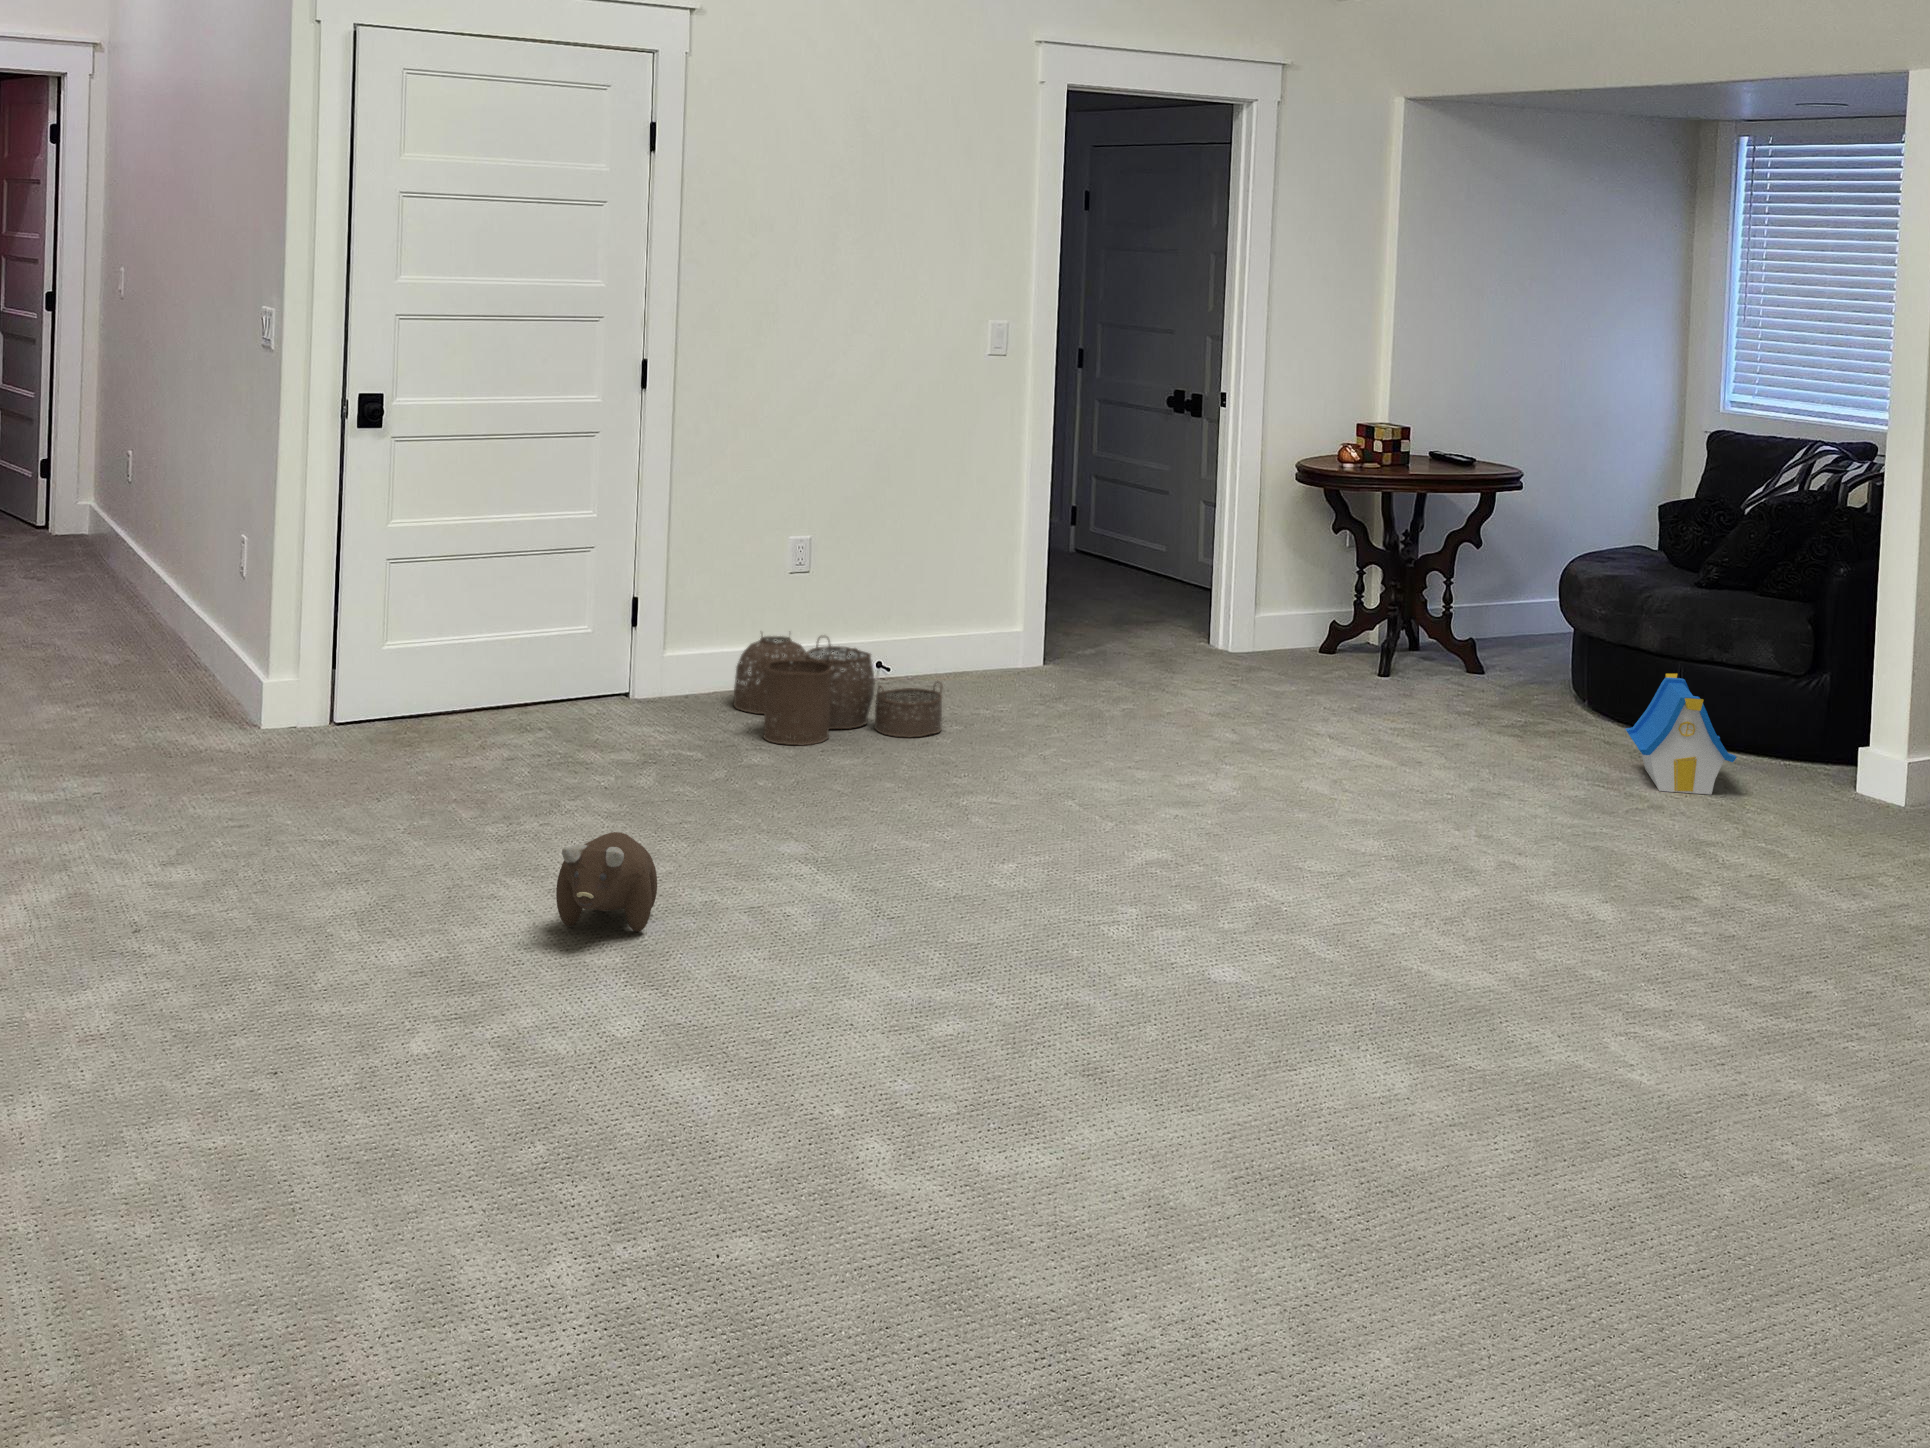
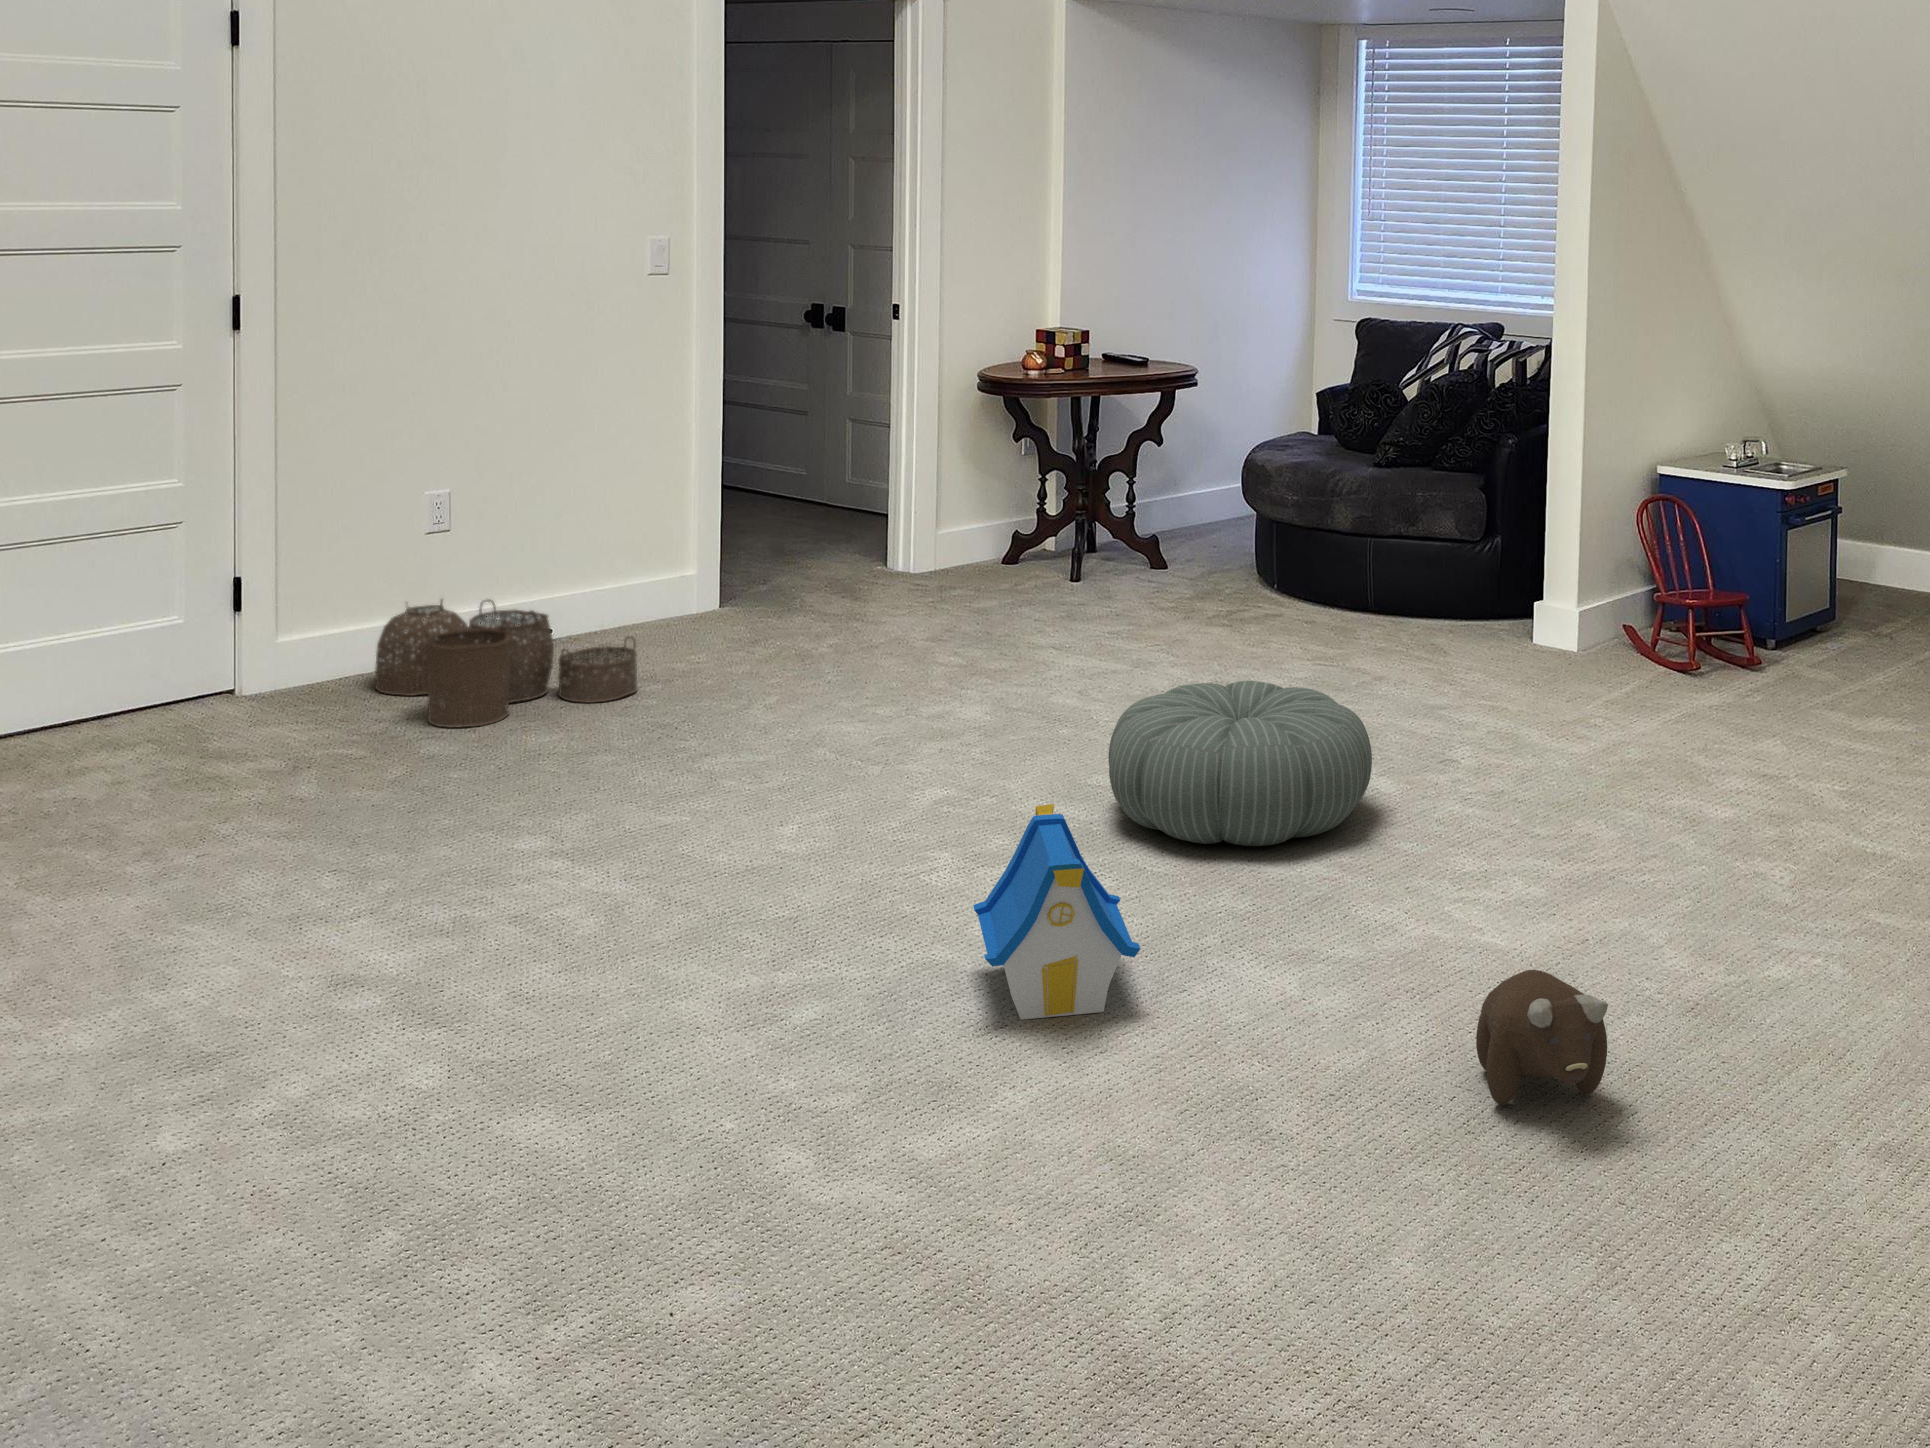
toy house: present [1626,674,1737,795] -> present [973,804,1141,1020]
pouf: none [1312,777,1583,944] -> present [1108,681,1372,846]
plush toy: present [556,832,657,932] -> present [1476,970,1608,1105]

